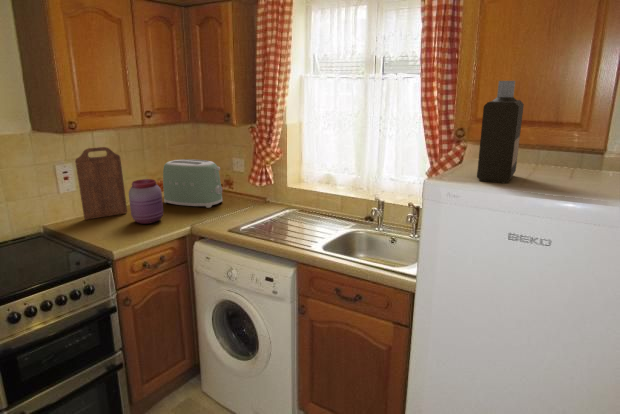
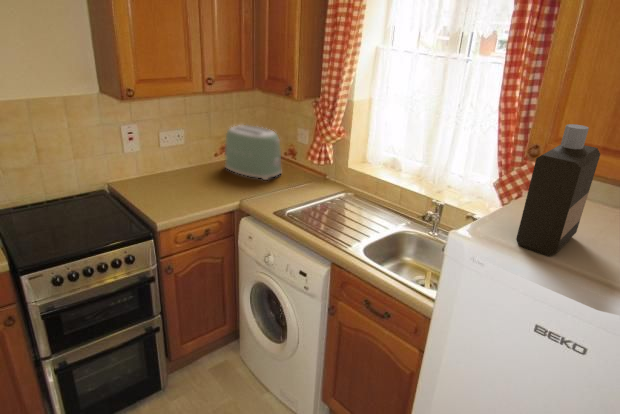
cutting board: present [75,147,127,220] -> none [139,112,187,181]
jar: present [129,179,163,224] -> none [184,149,217,194]

